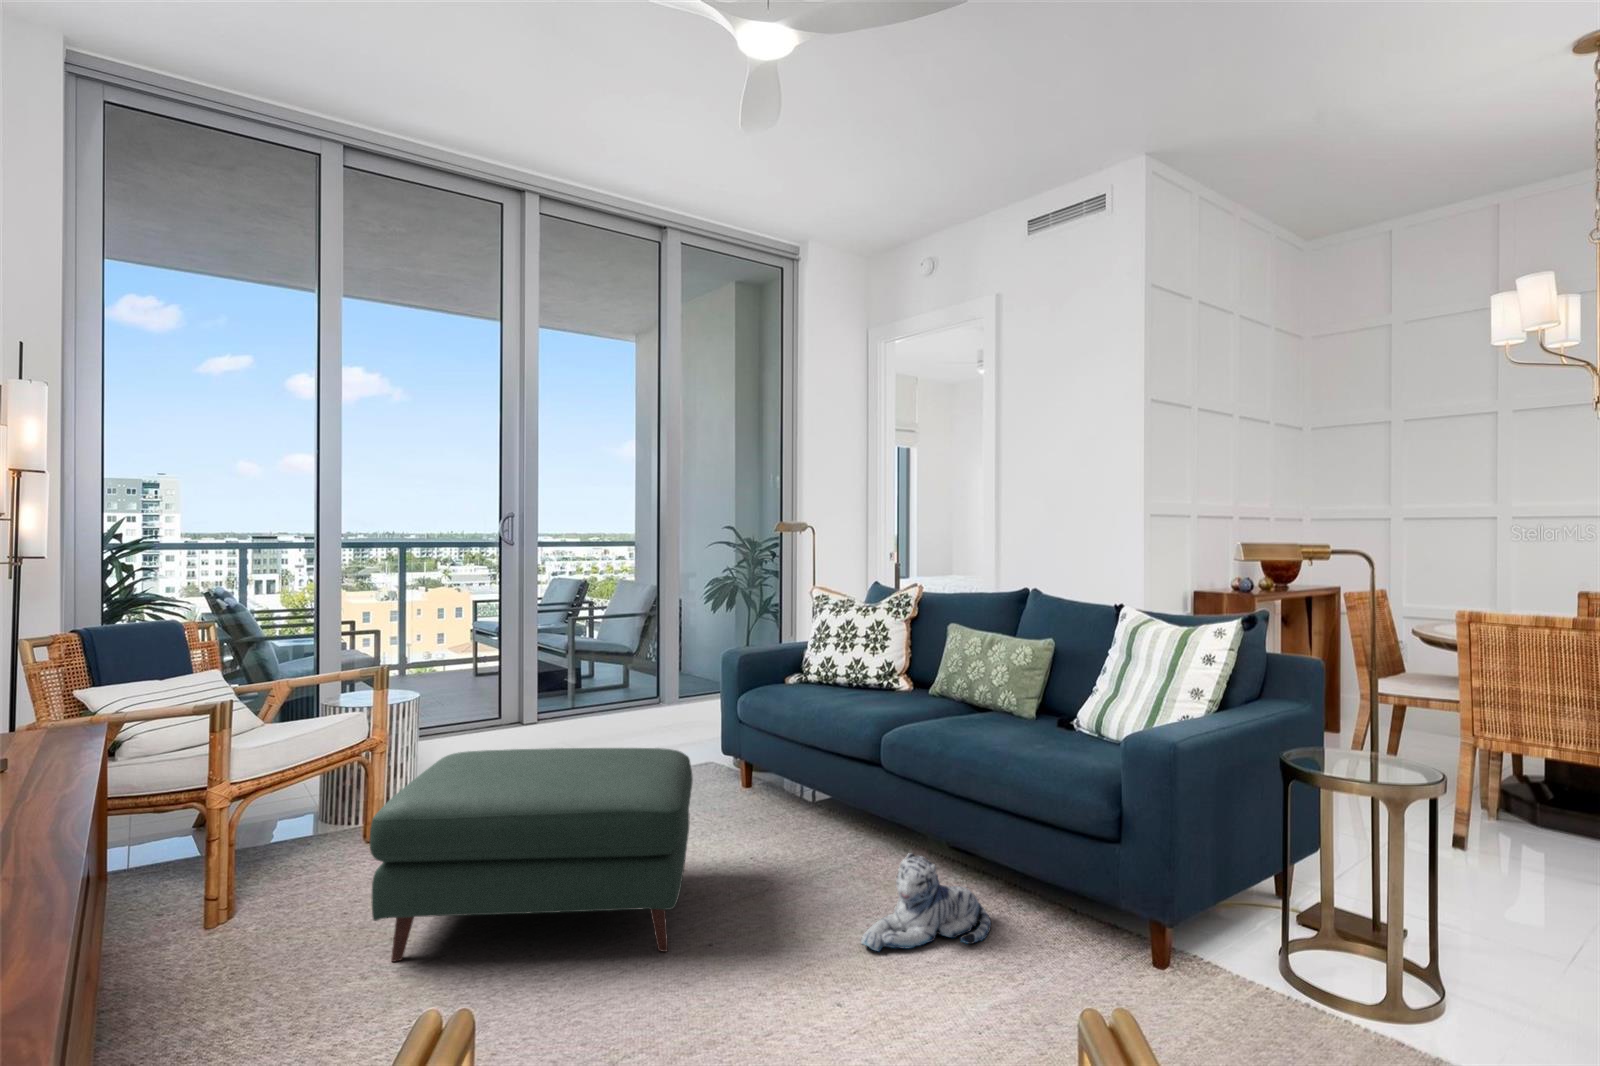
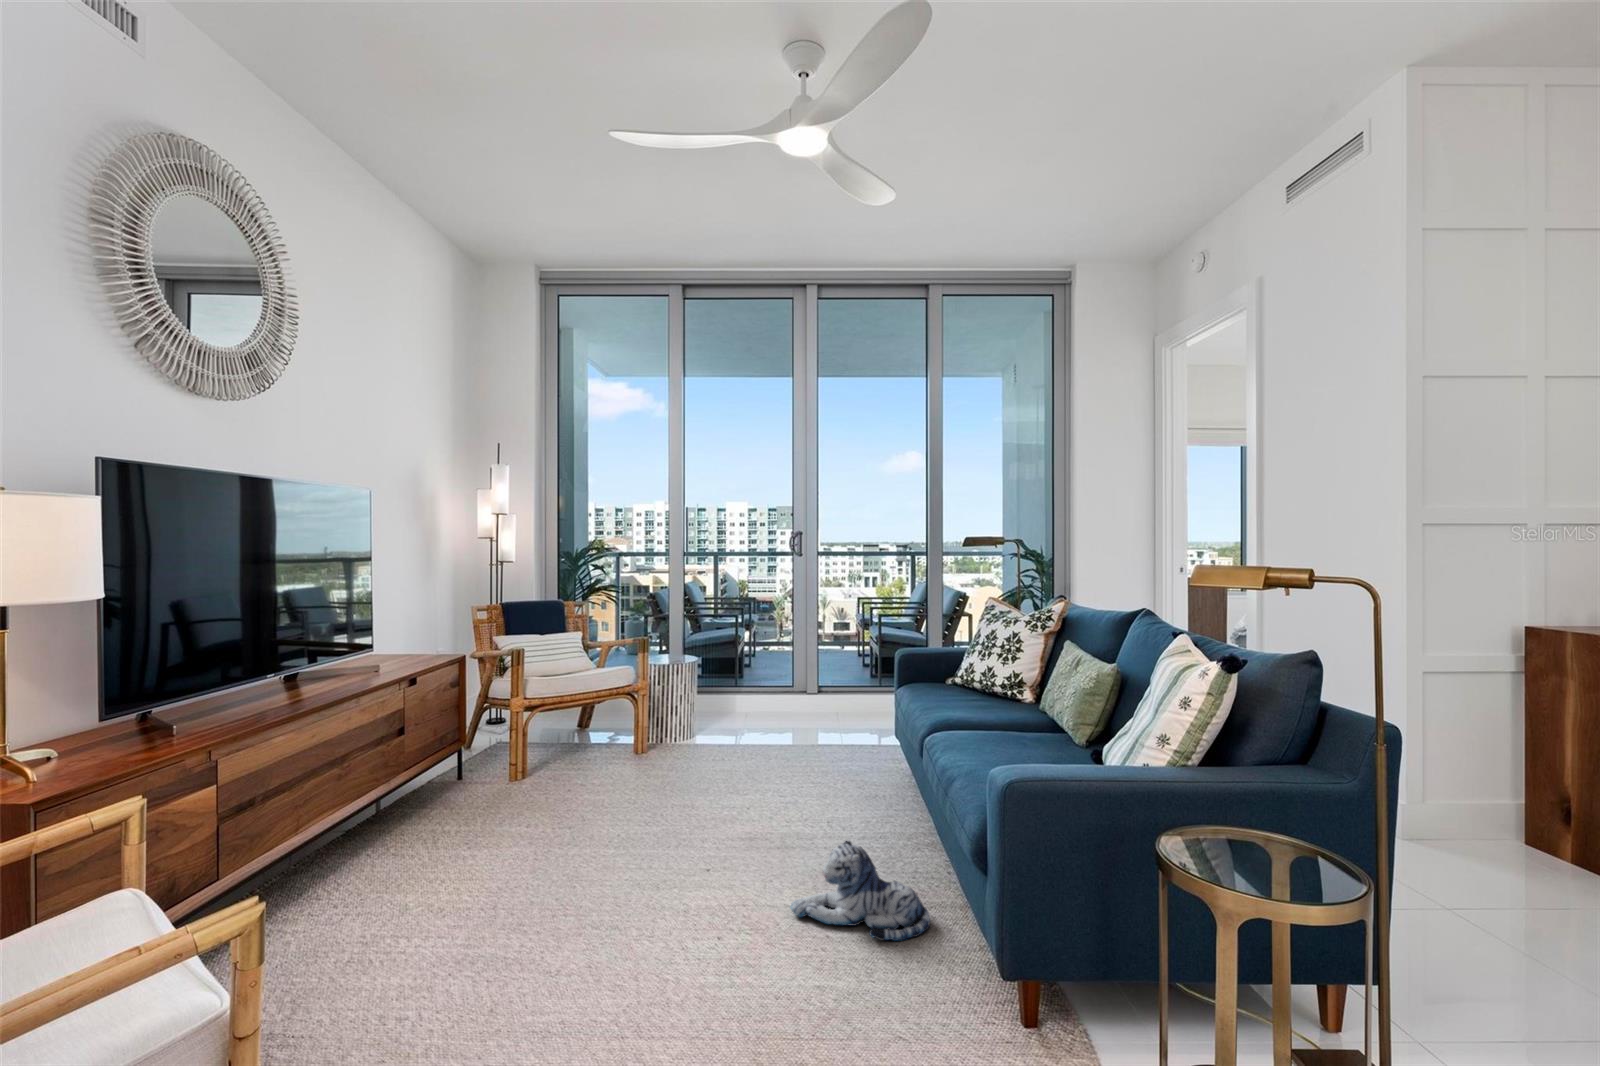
ottoman: present [369,748,693,962] -> none [531,699,769,866]

